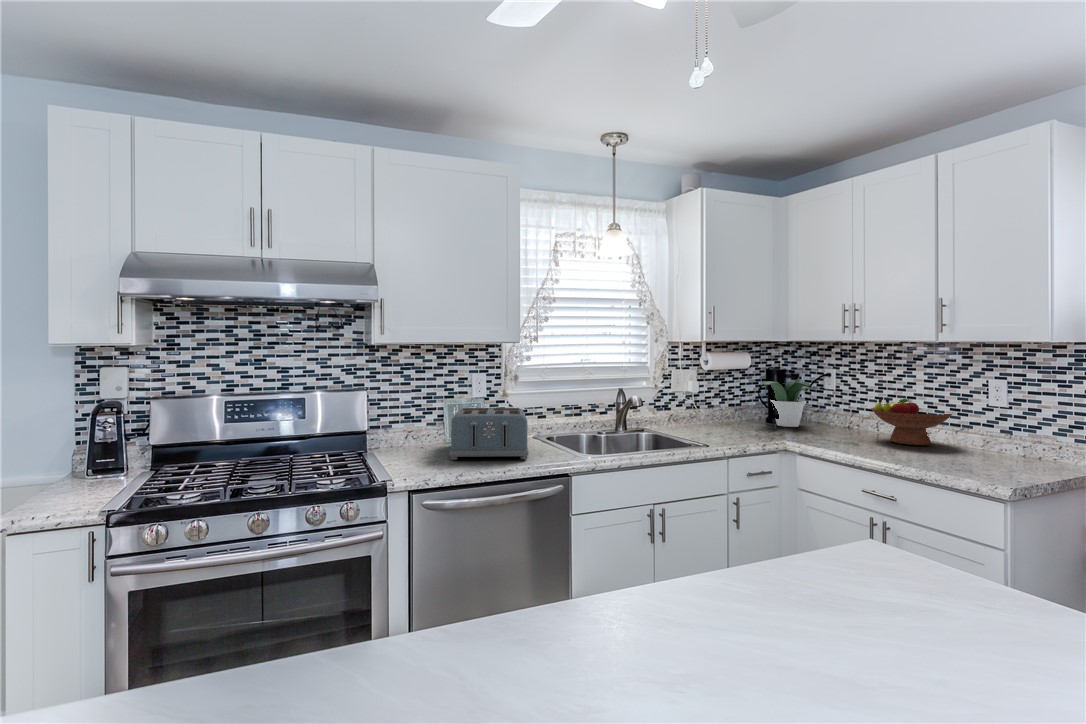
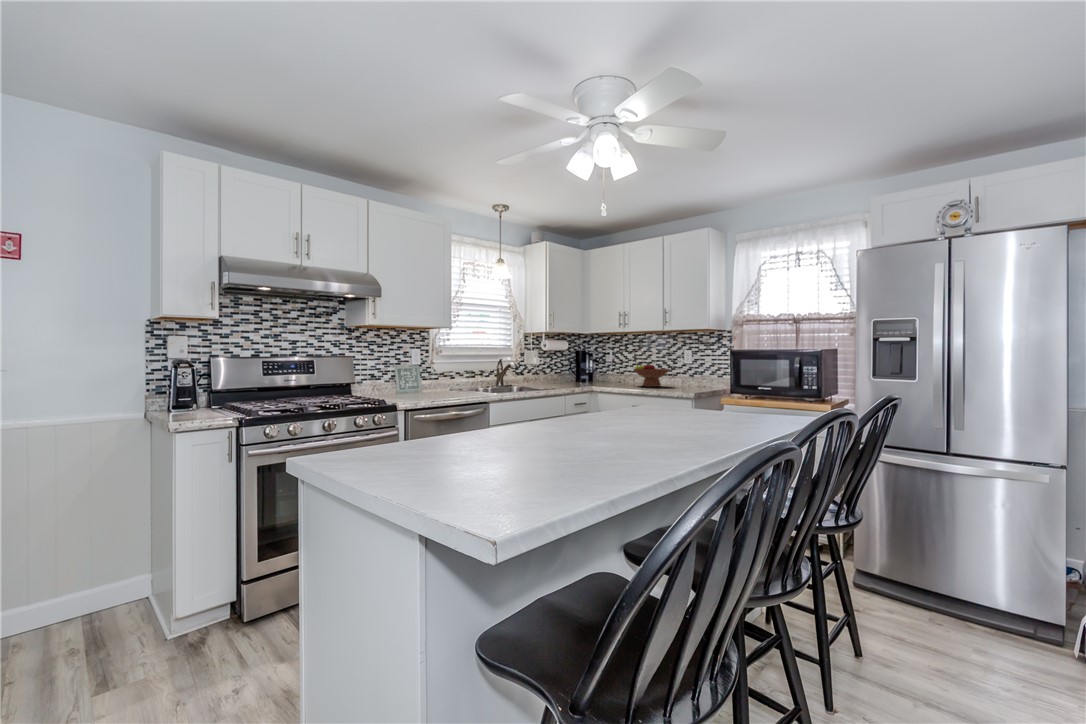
potted plant: present [764,380,811,427] -> none [575,356,602,384]
toaster: present [449,408,529,460] -> none [413,369,472,397]

